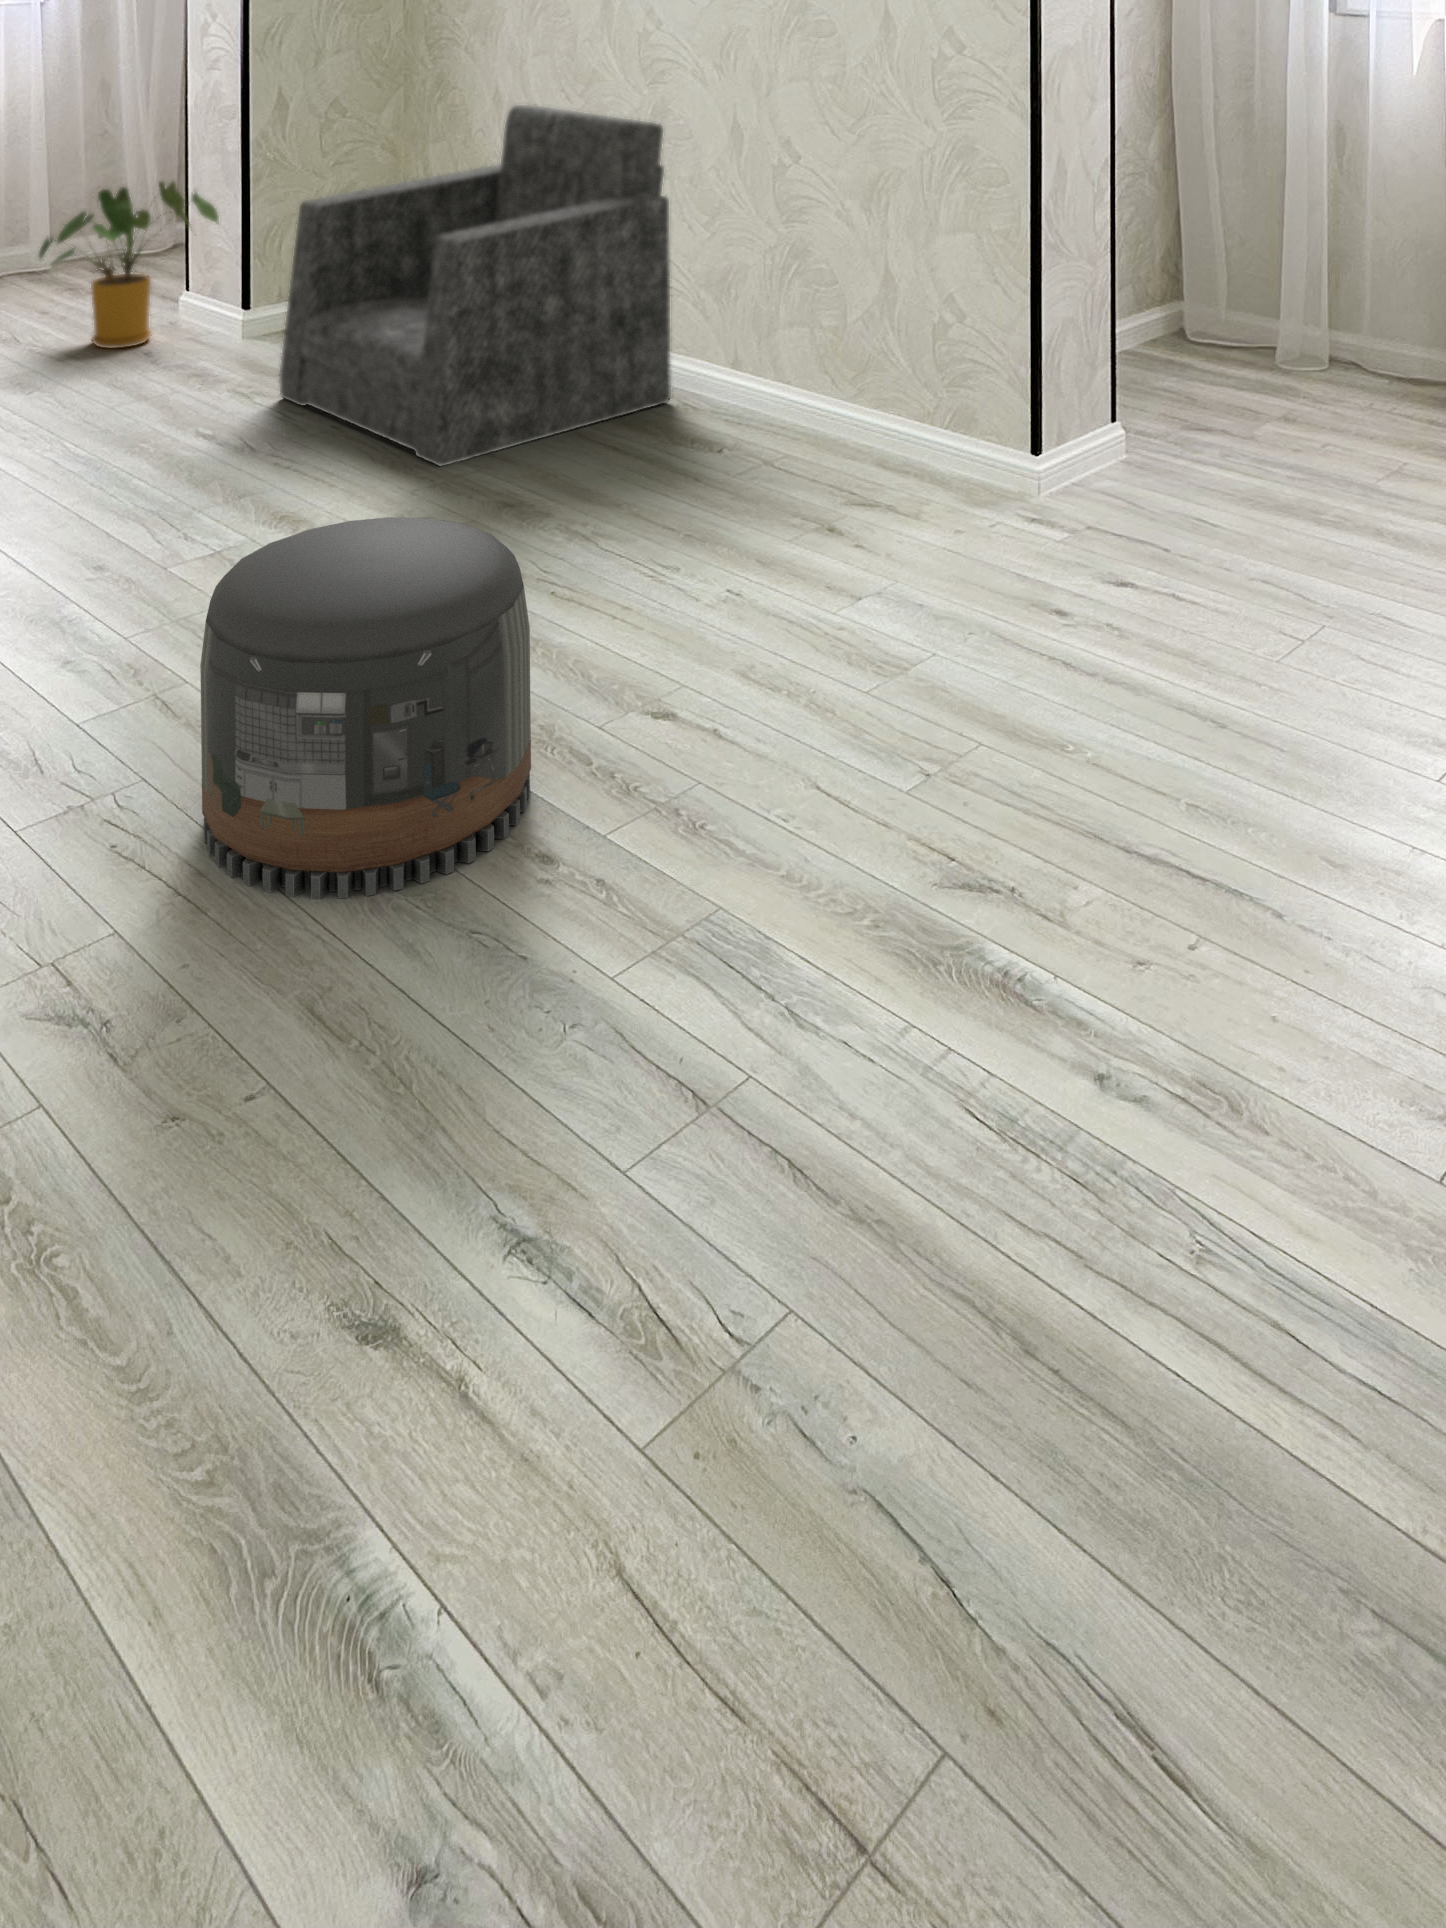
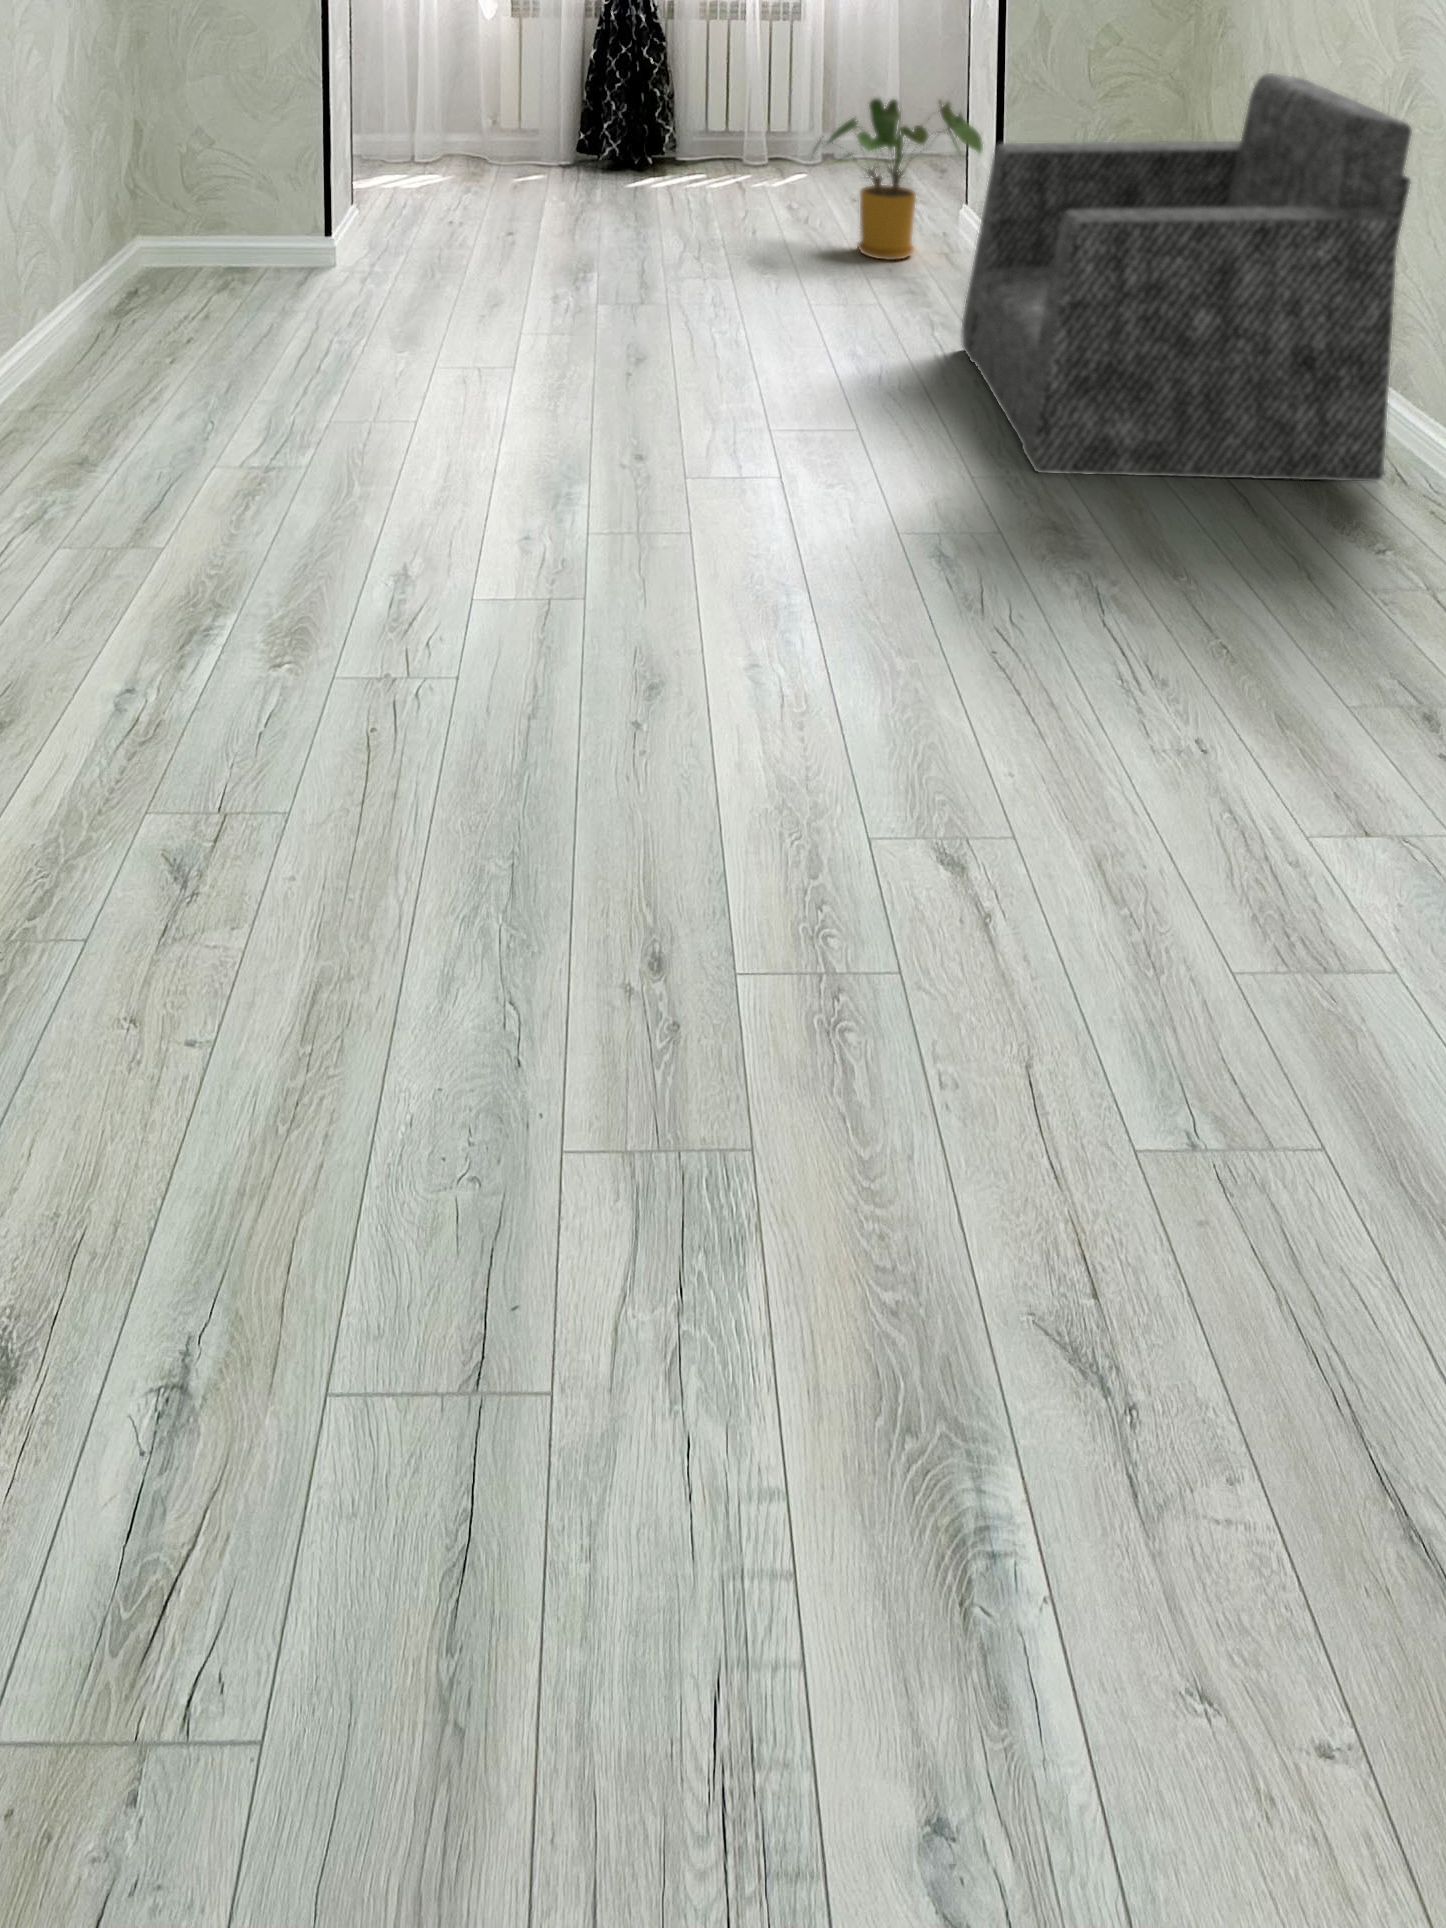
pouf: present [200,517,531,899] -> none [408,495,766,929]

